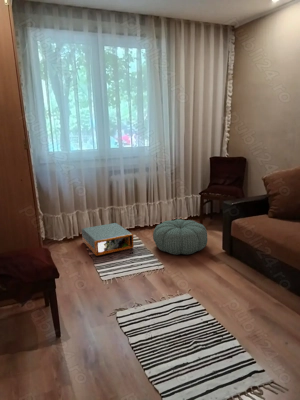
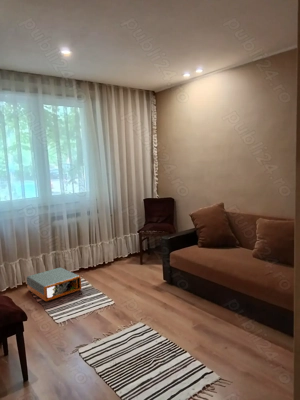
pouf: present [153,219,208,255] -> none [100,258,150,290]

